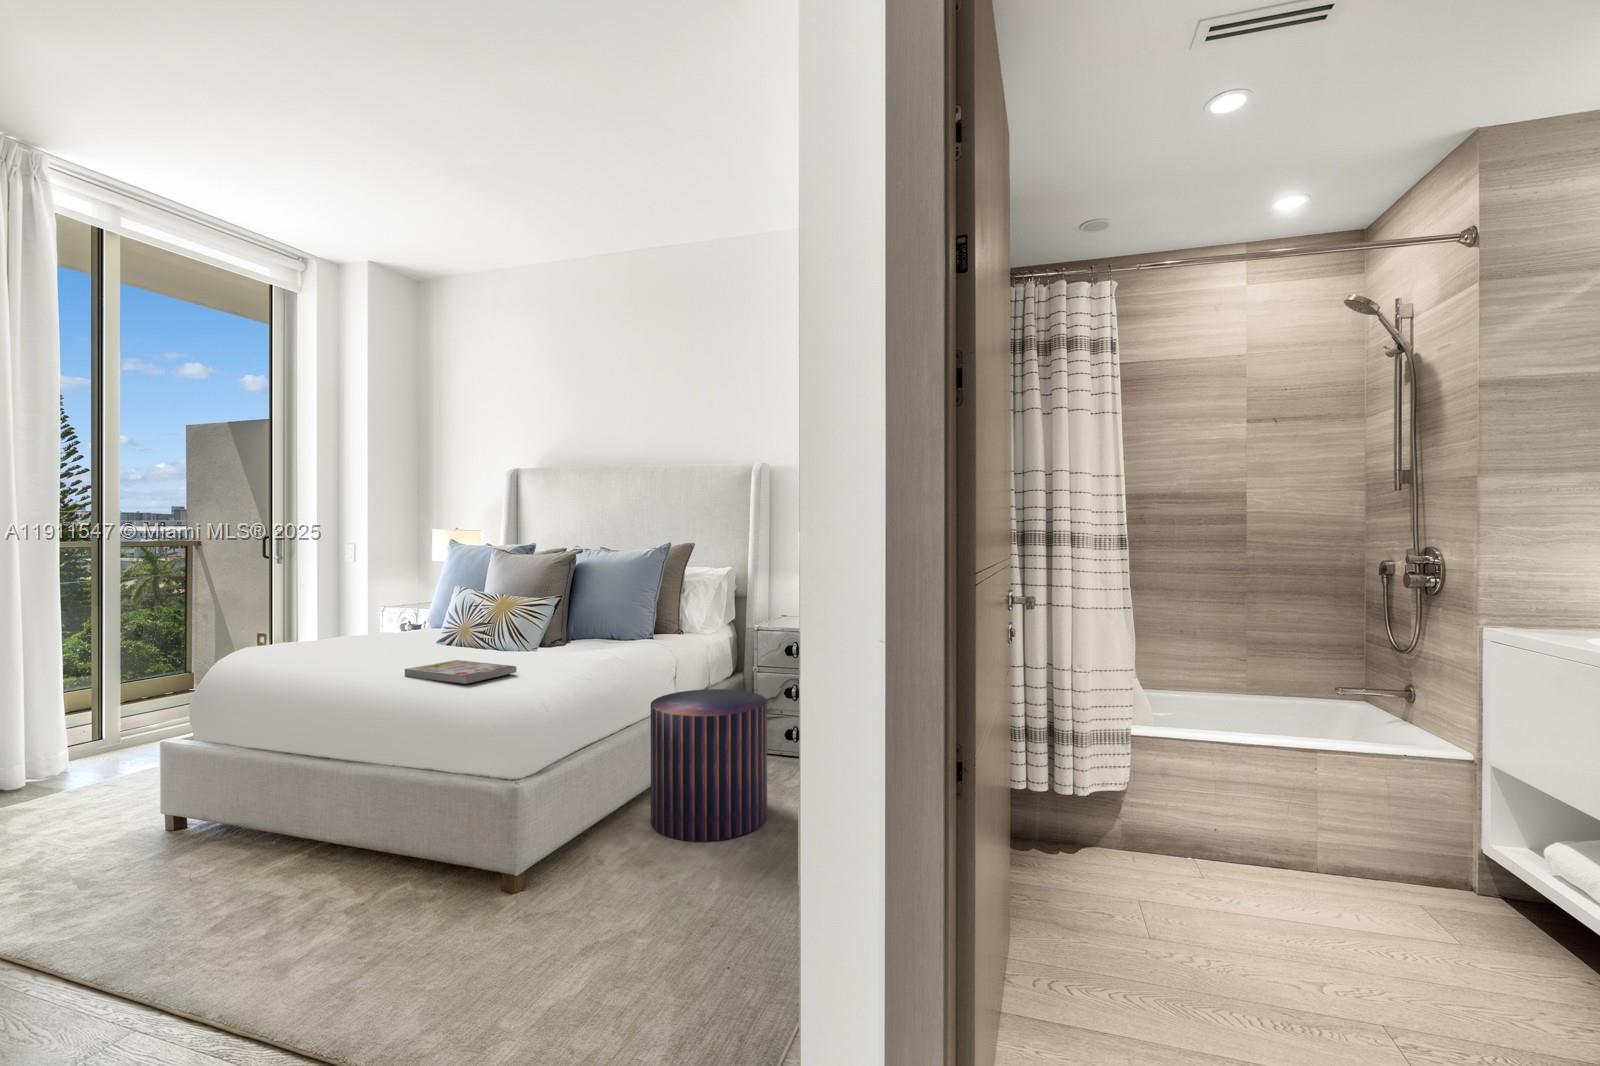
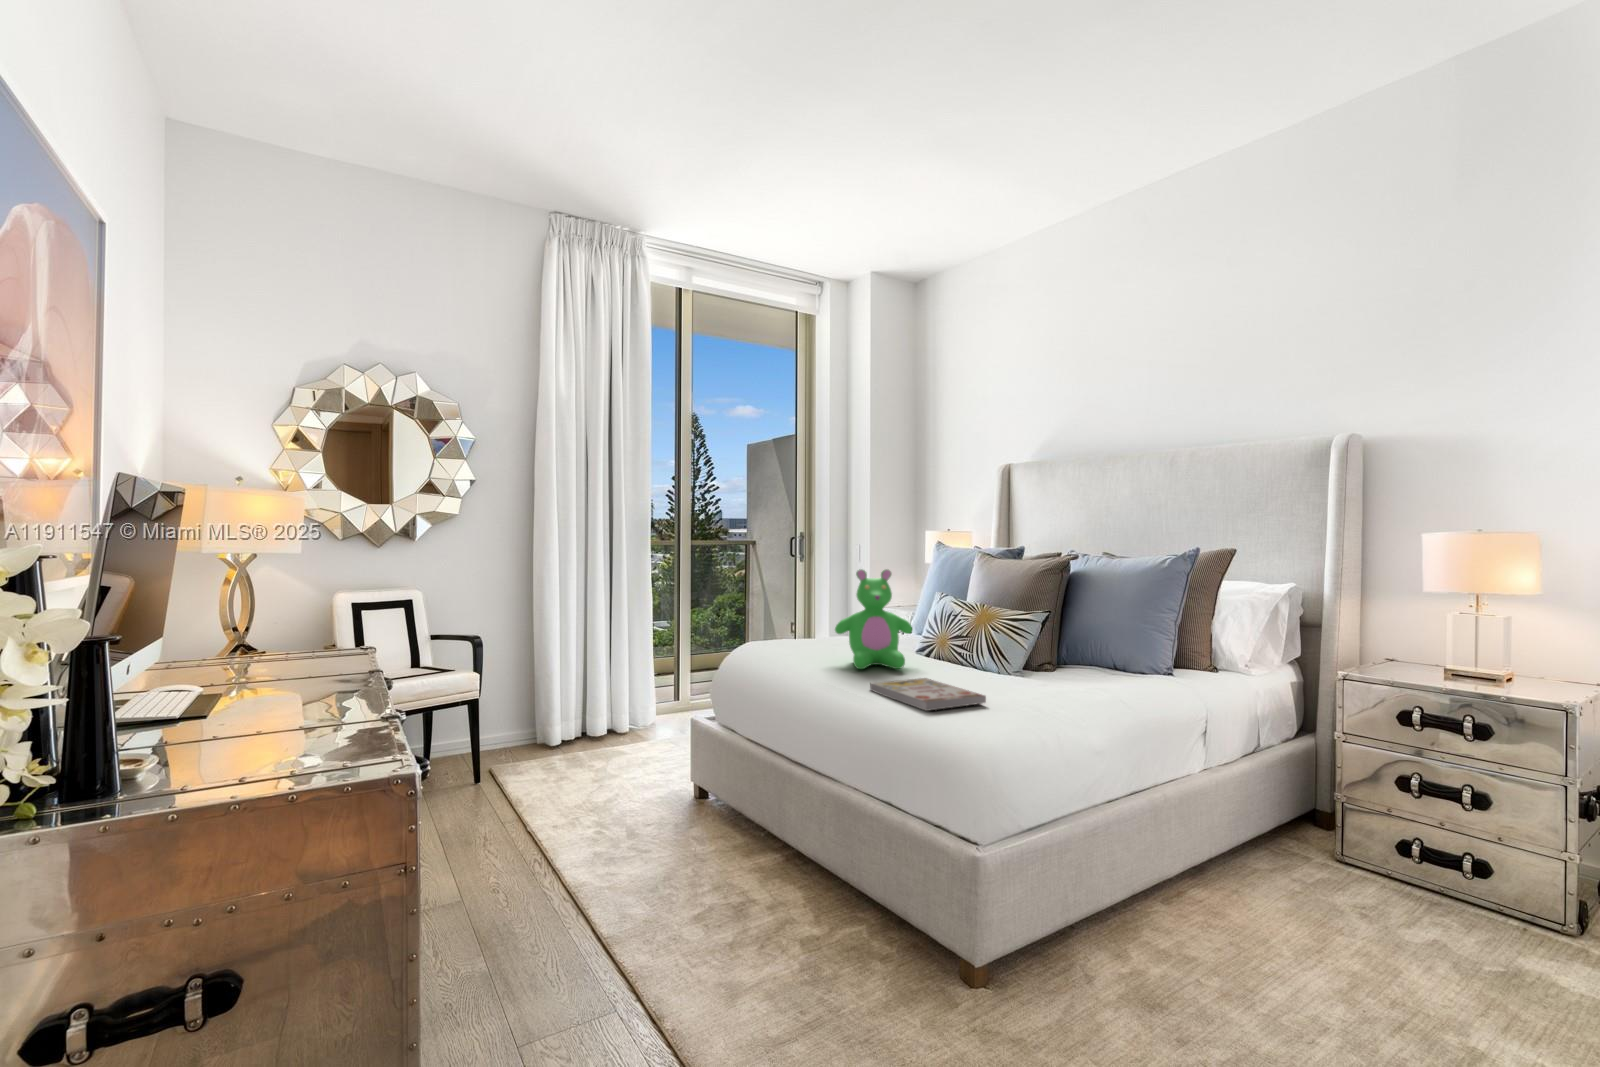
teddy bear: none [356,566,438,661] -> present [835,569,913,669]
pouf: present [651,689,767,841] -> none [1163,758,1363,1006]

